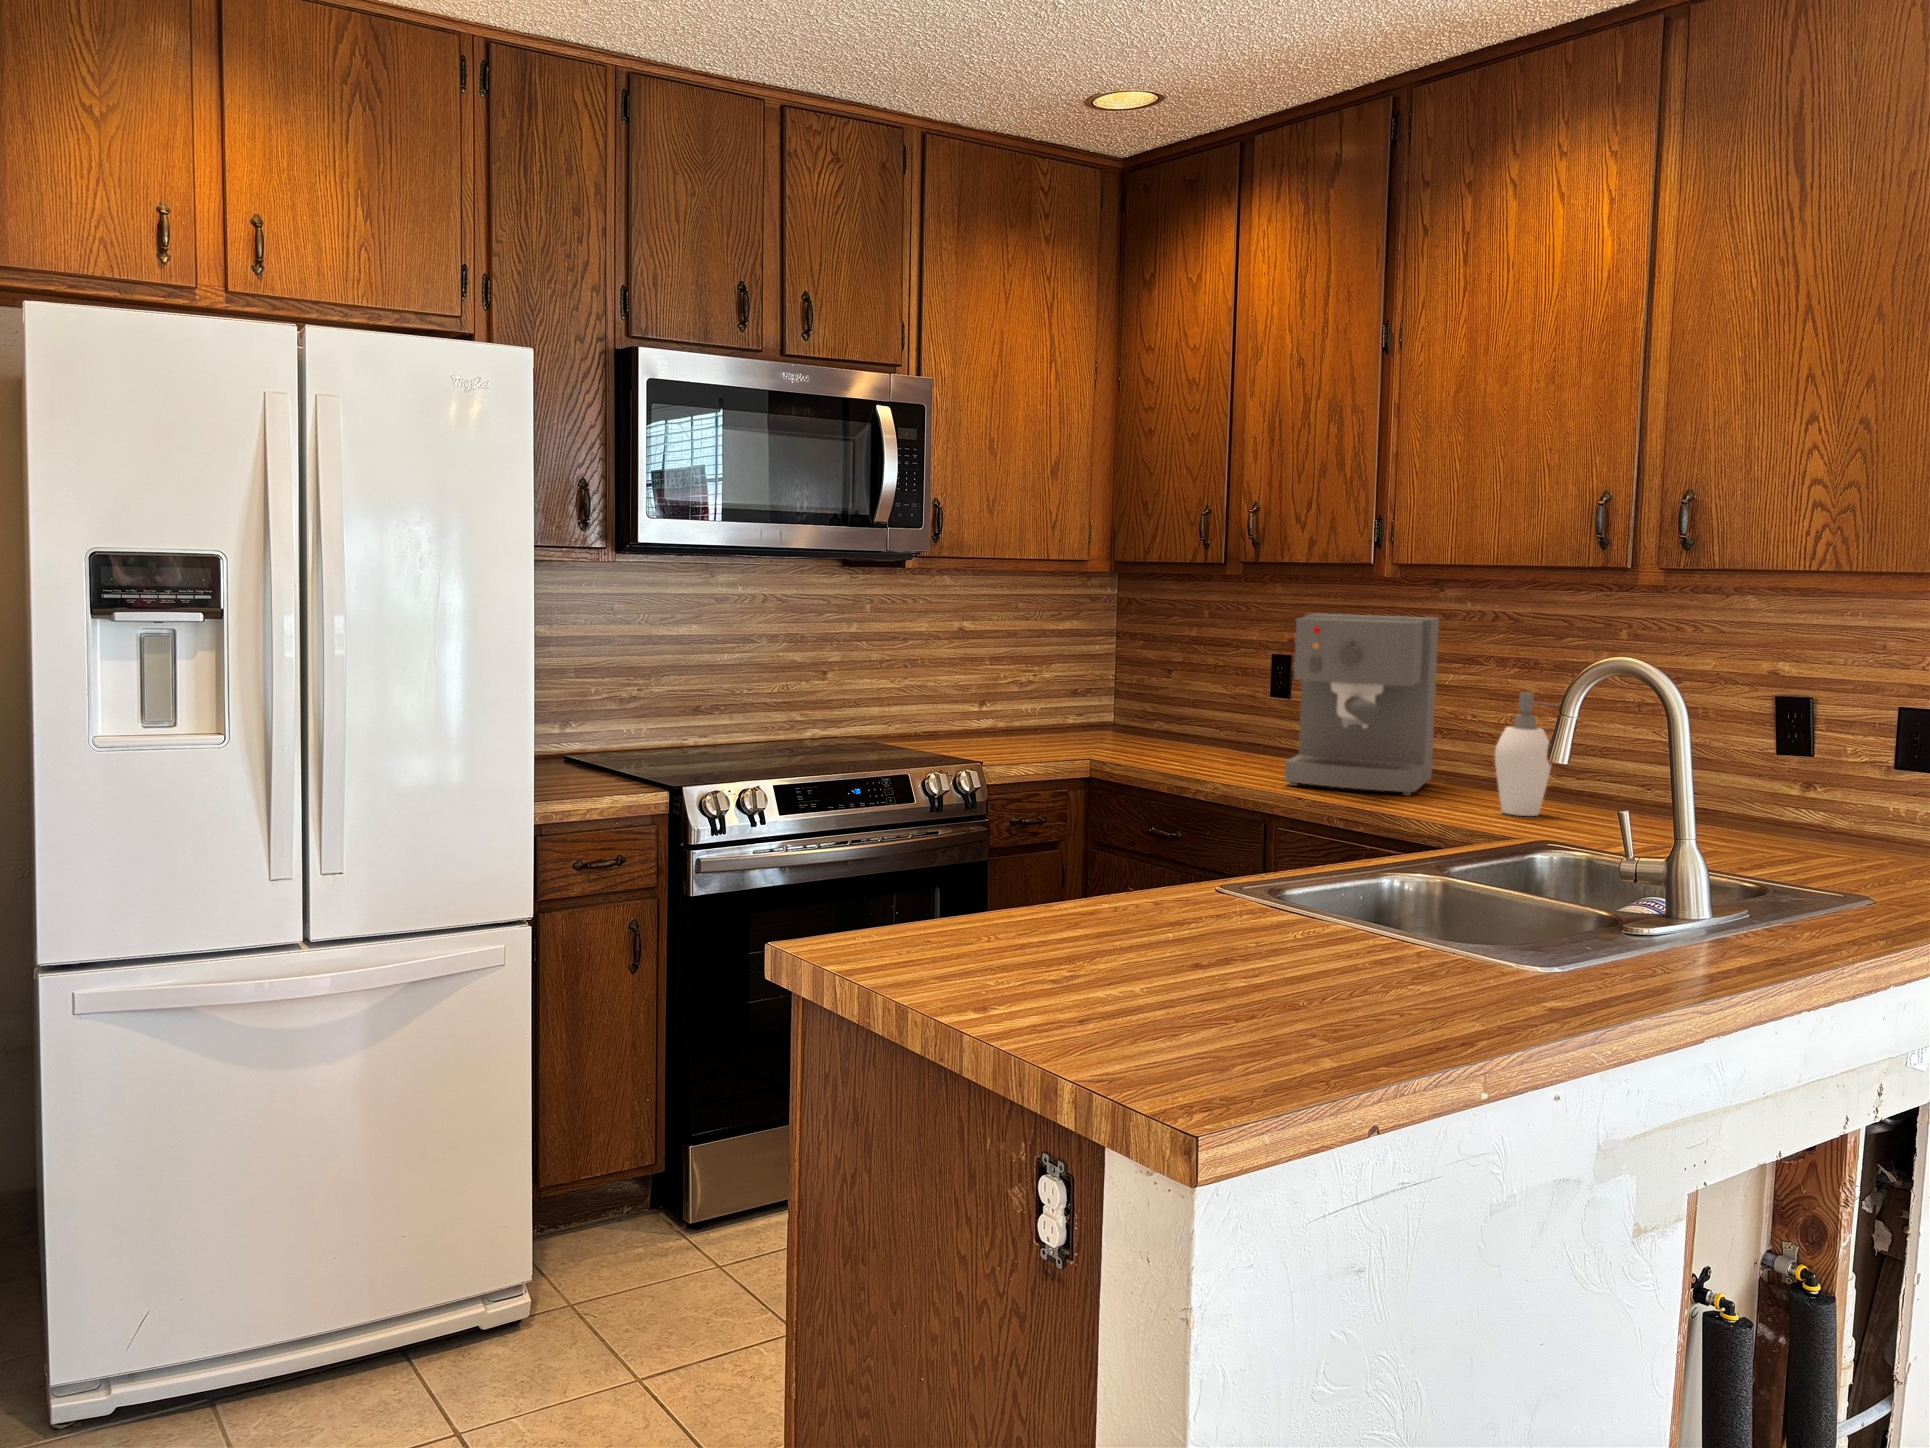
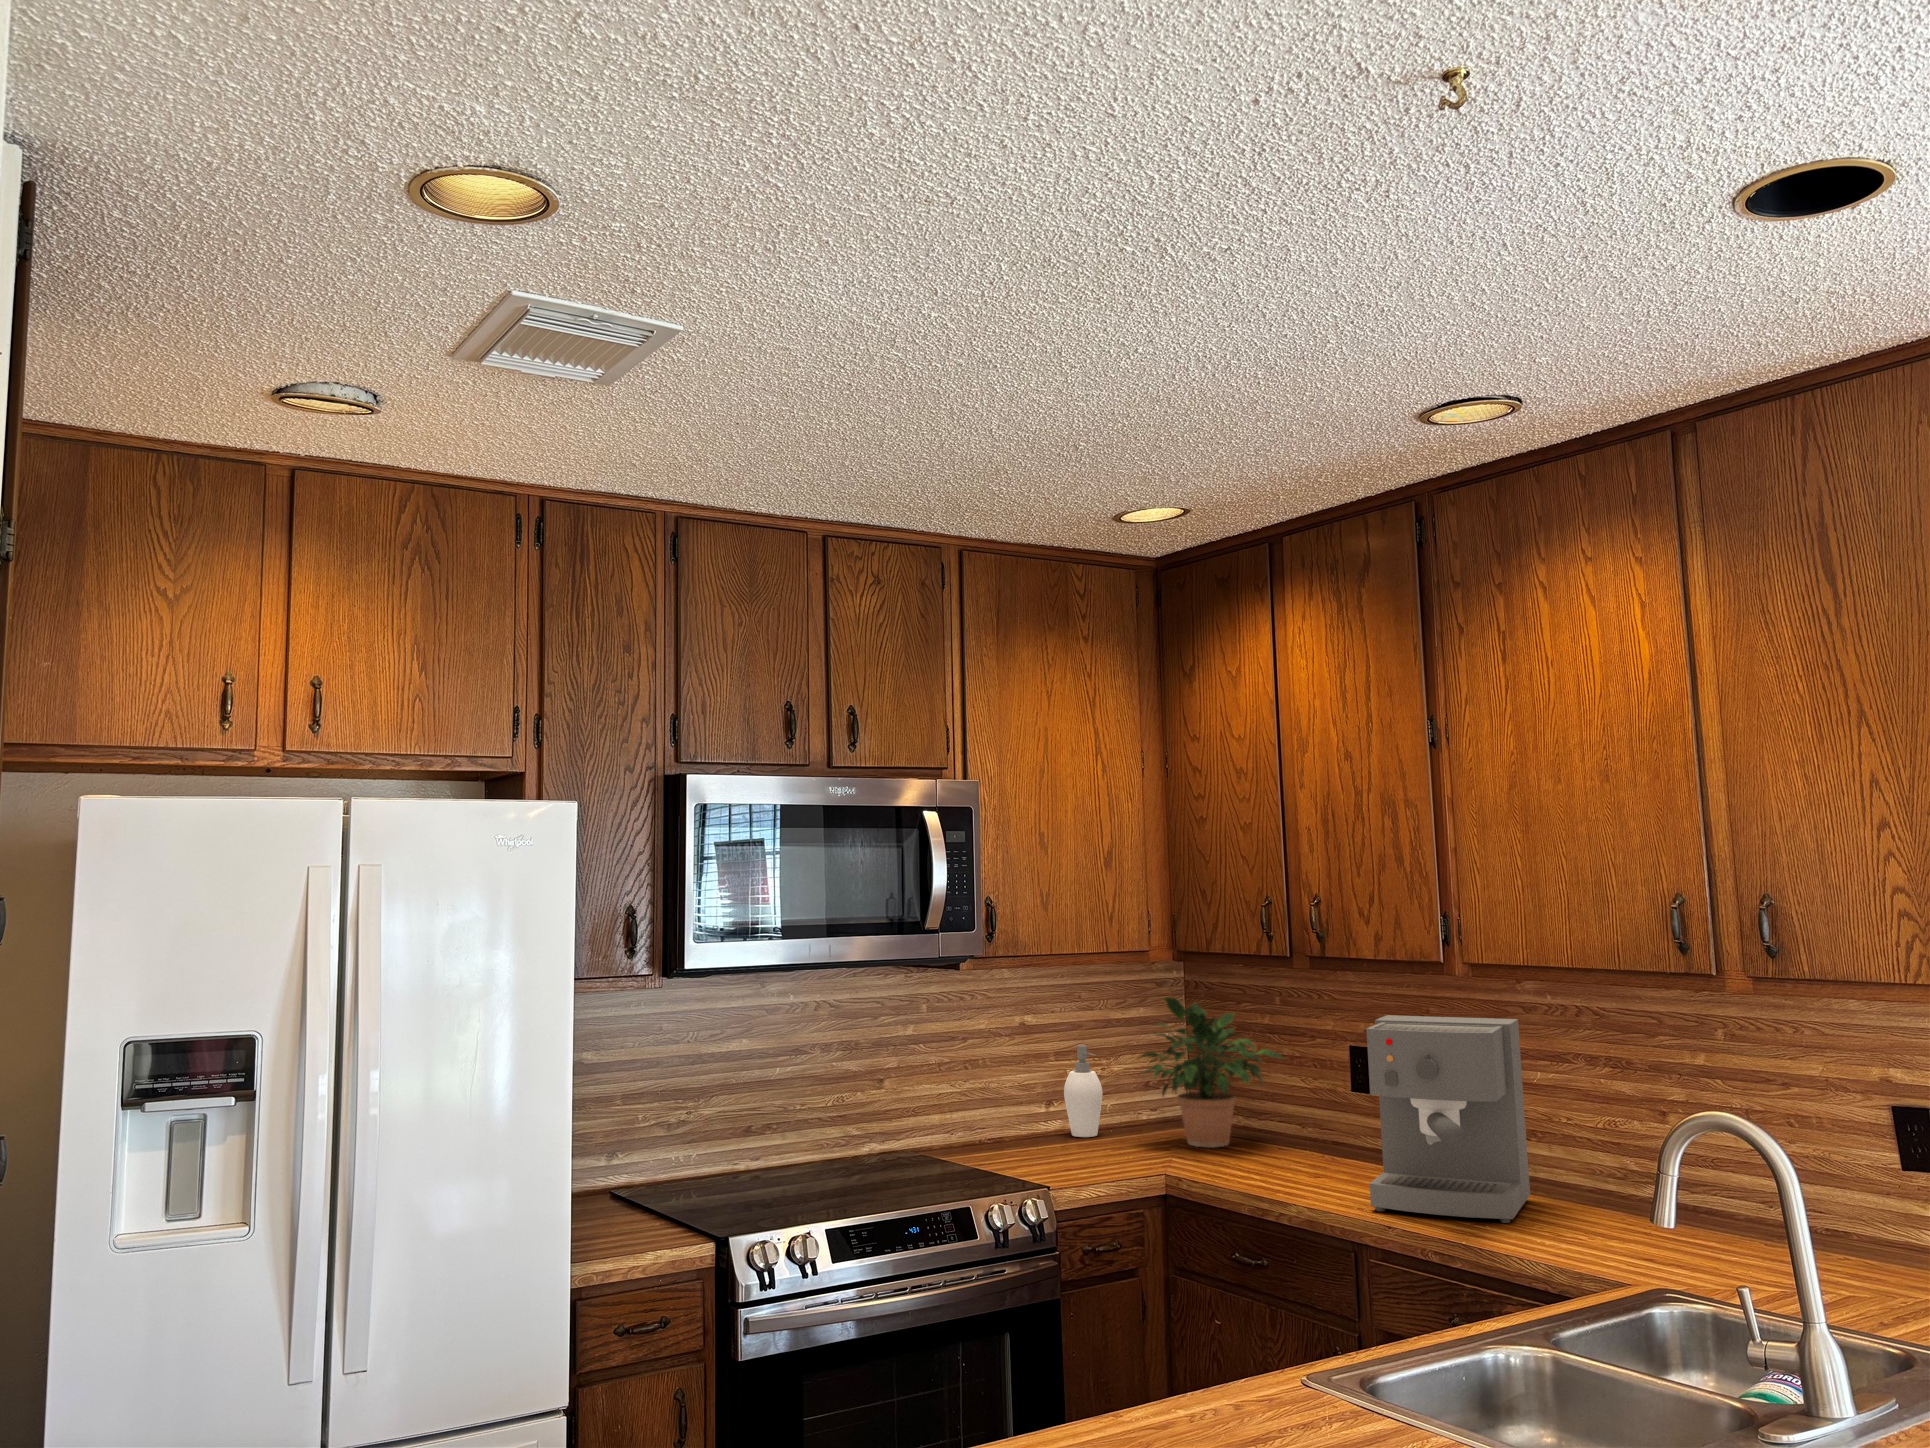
potted plant: none [1068,603,1217,744] -> present [1140,997,1283,1148]
soap dispenser: present [1495,693,1552,816] -> present [1064,1045,1102,1137]

